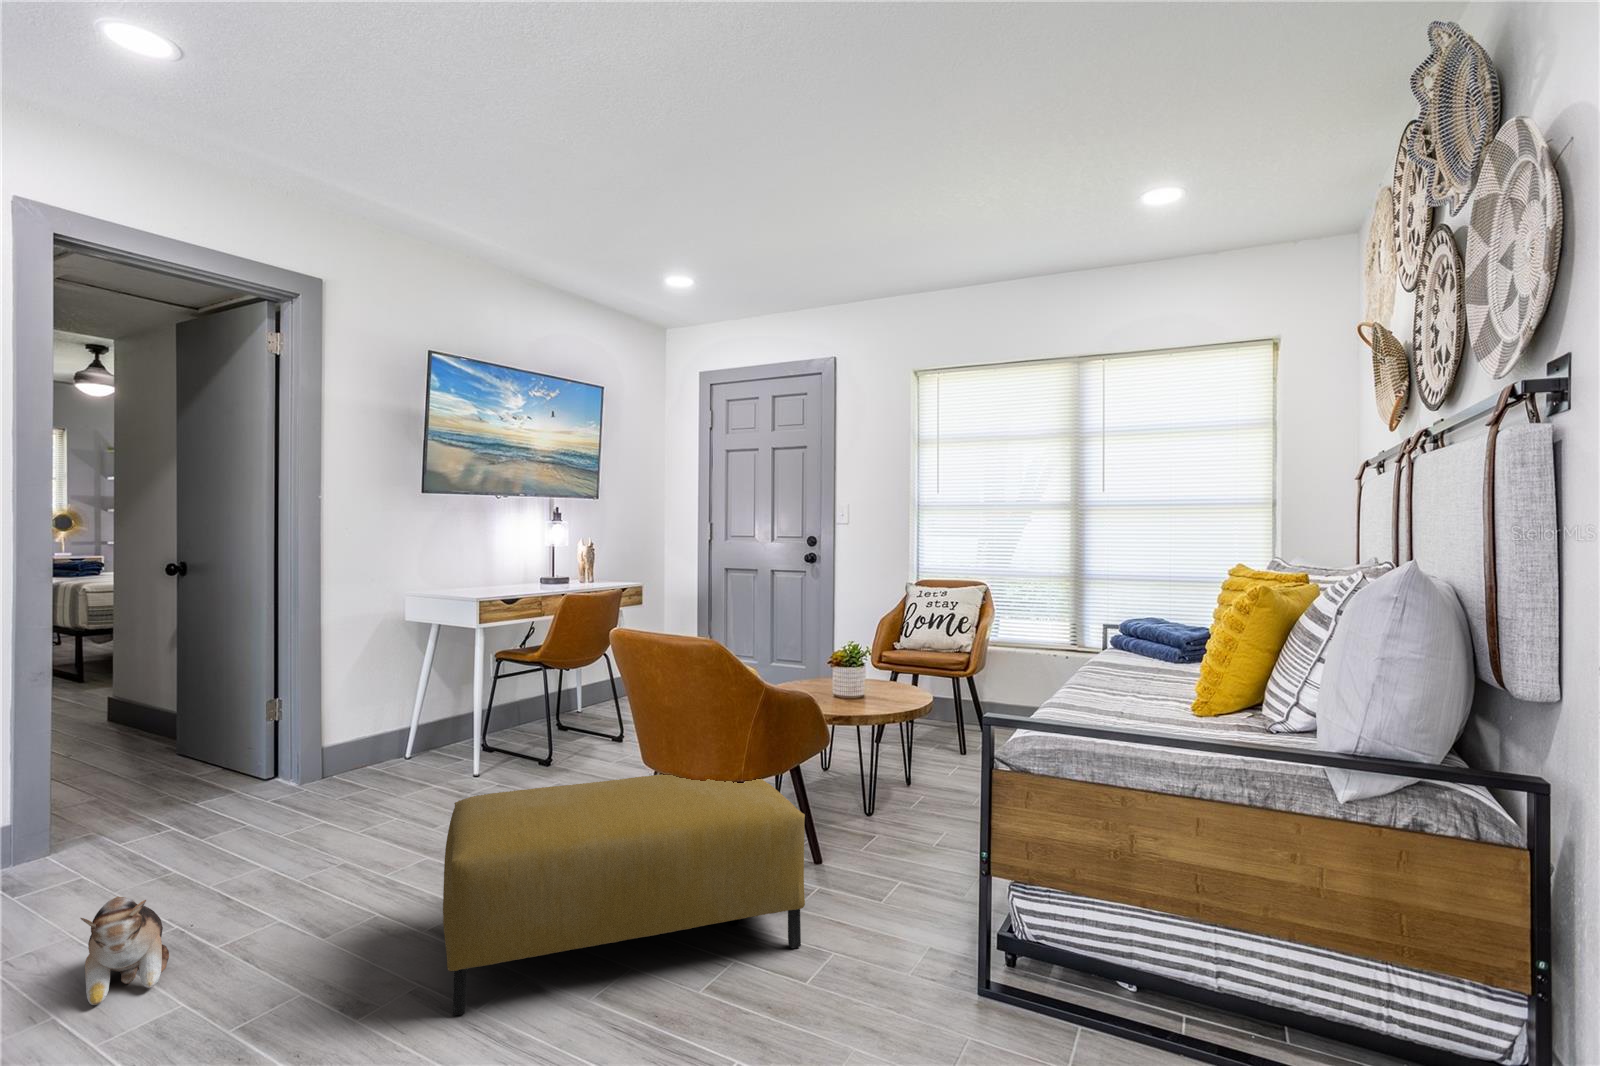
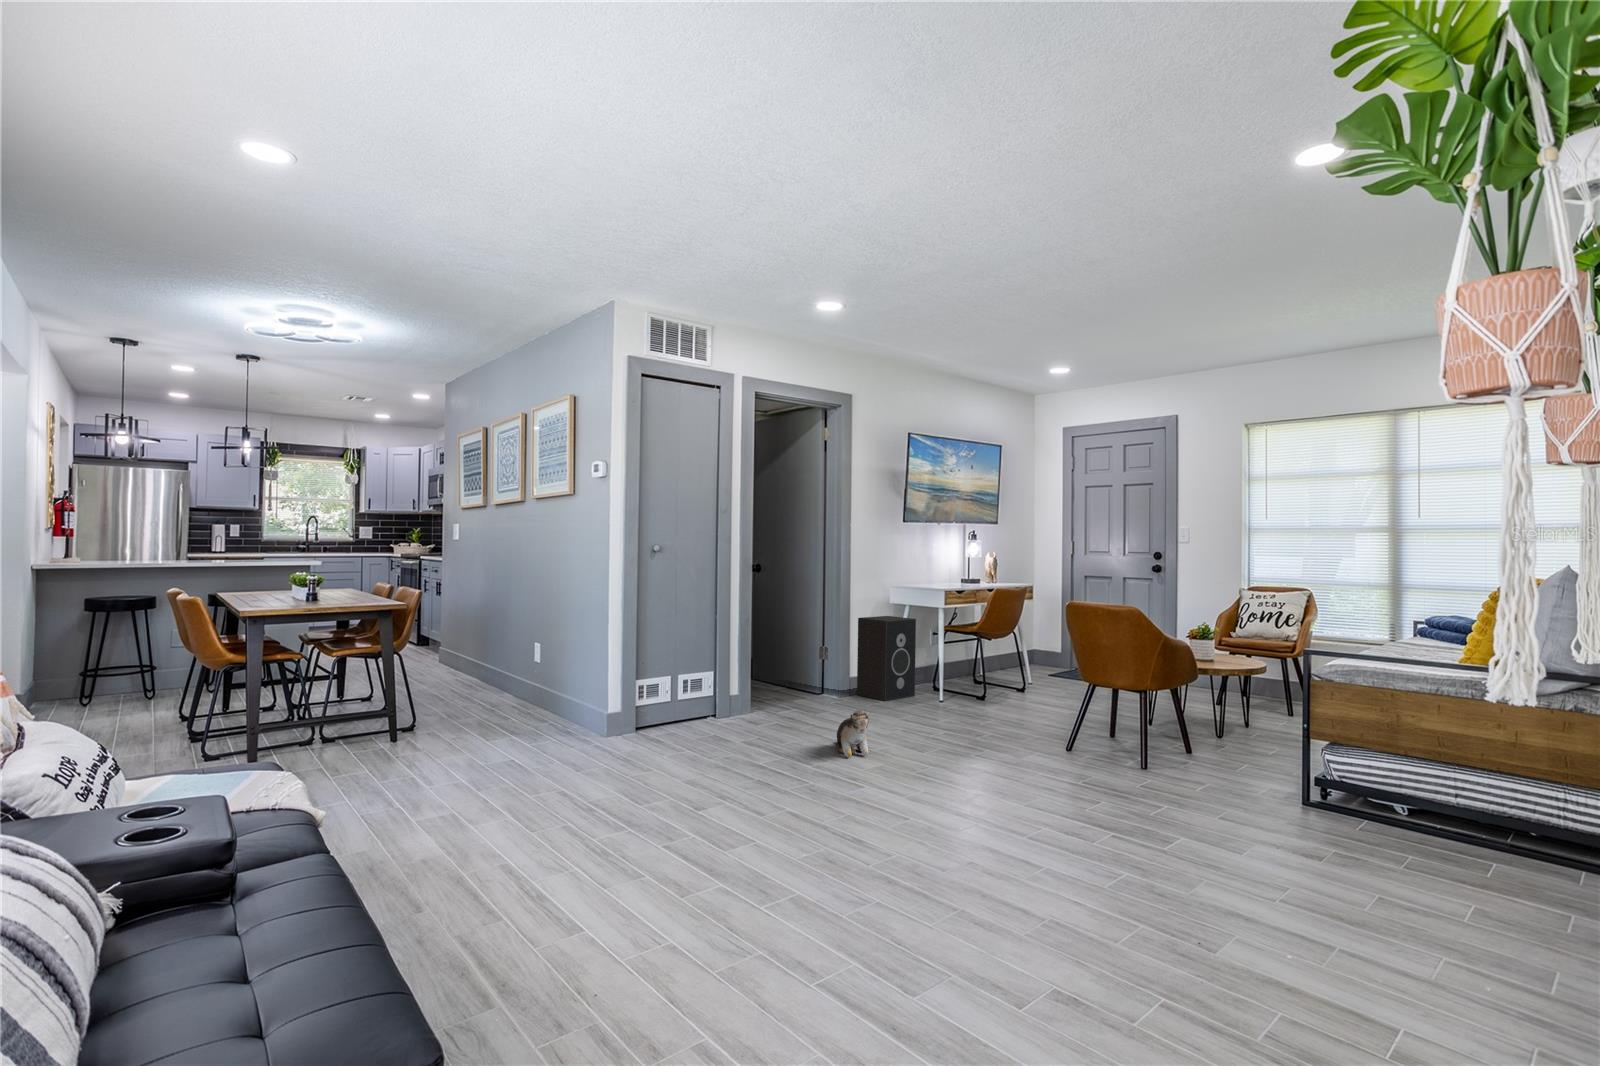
speaker: none [330,644,437,792] -> present [857,616,916,701]
ottoman: present [443,774,805,1016] -> none [988,685,1193,779]

